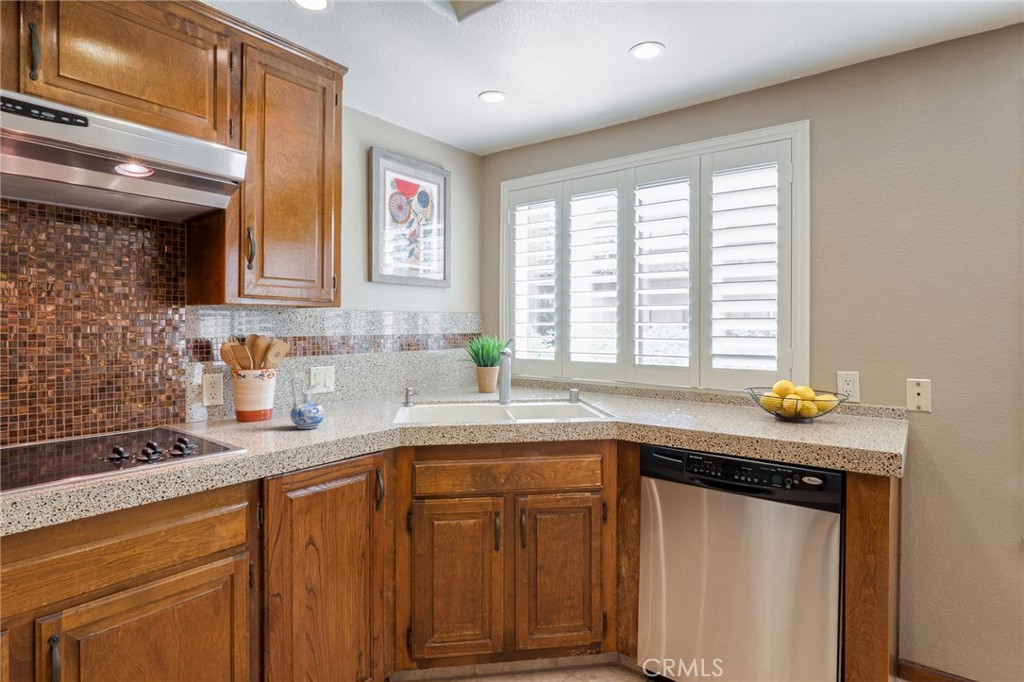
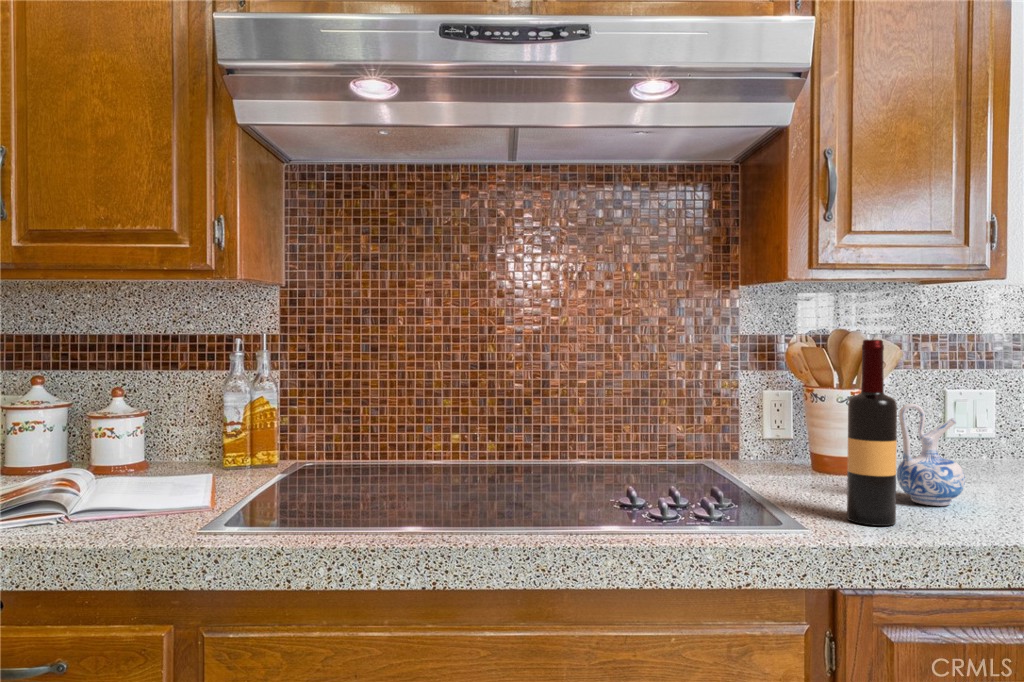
wine bottle: none [266,341,292,442] -> present [847,340,897,526]

